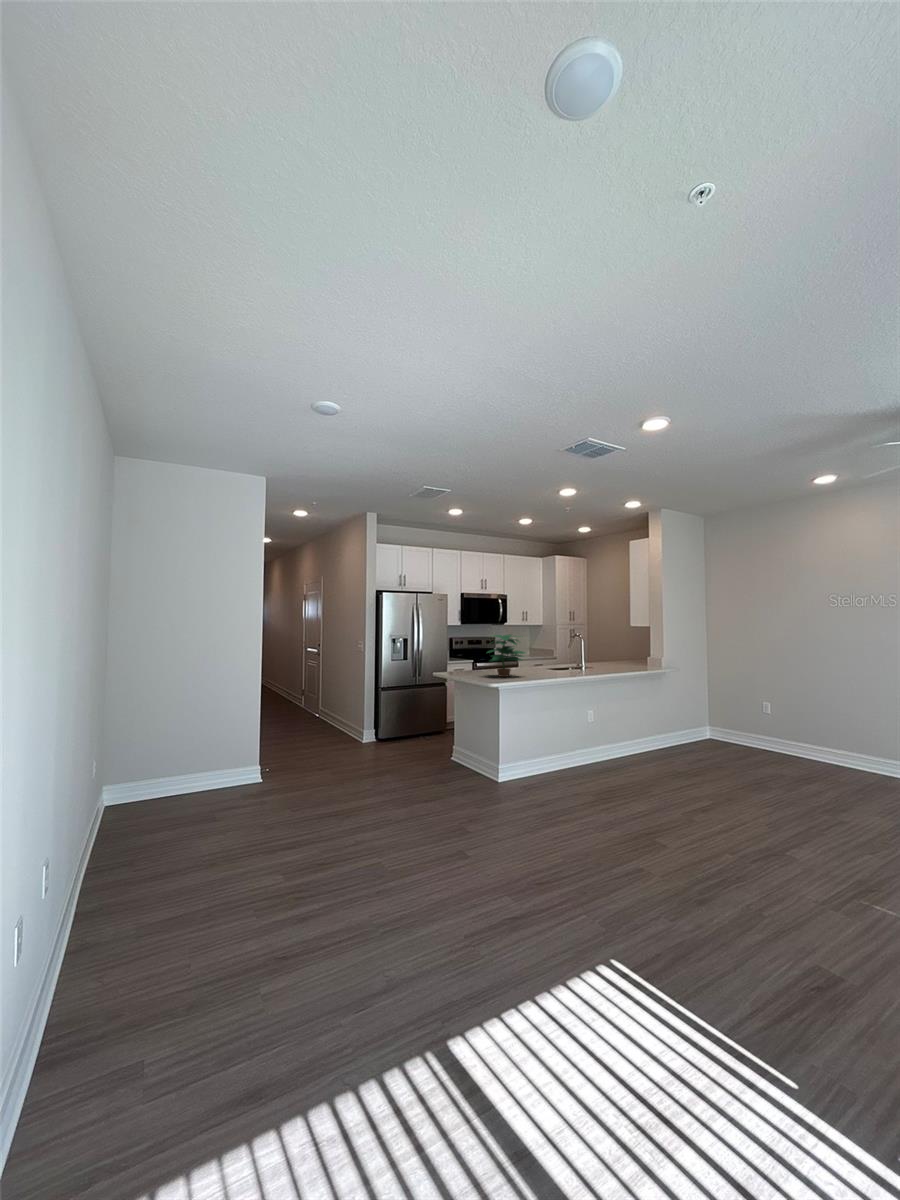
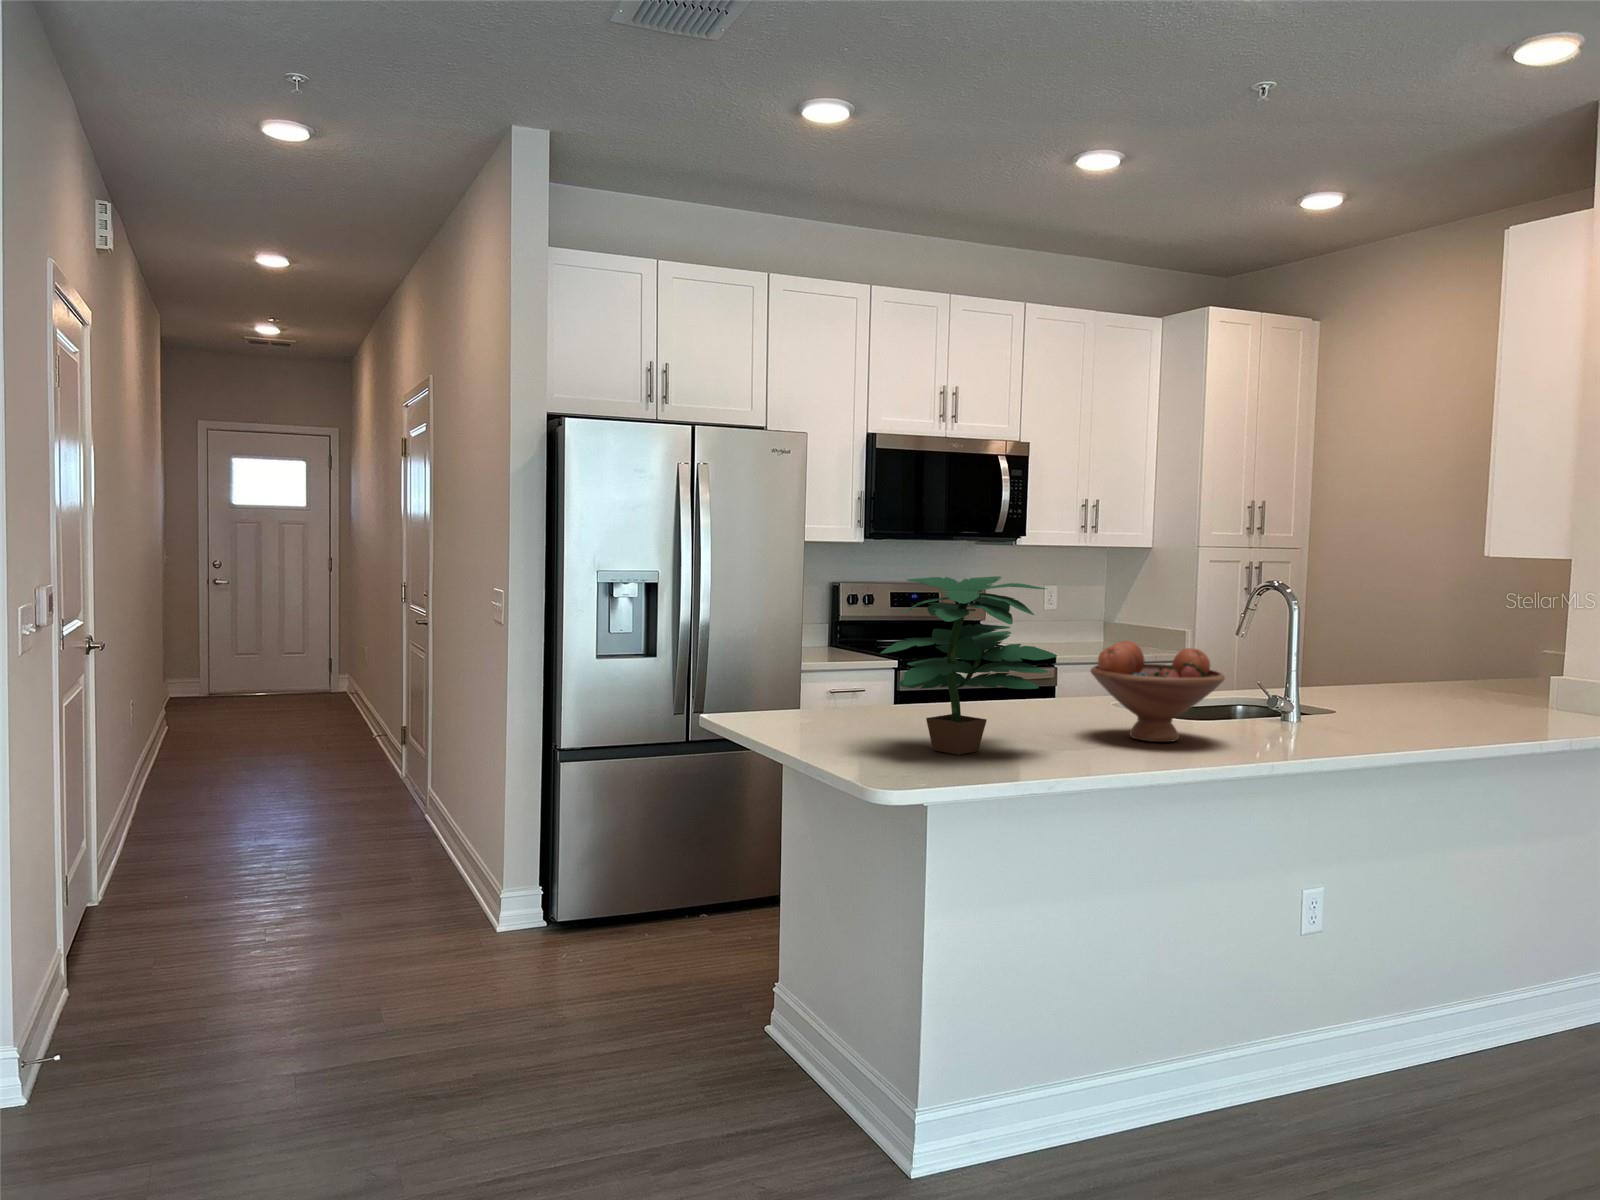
fruit bowl: none [533,650,565,674] -> present [1091,641,1225,742]

